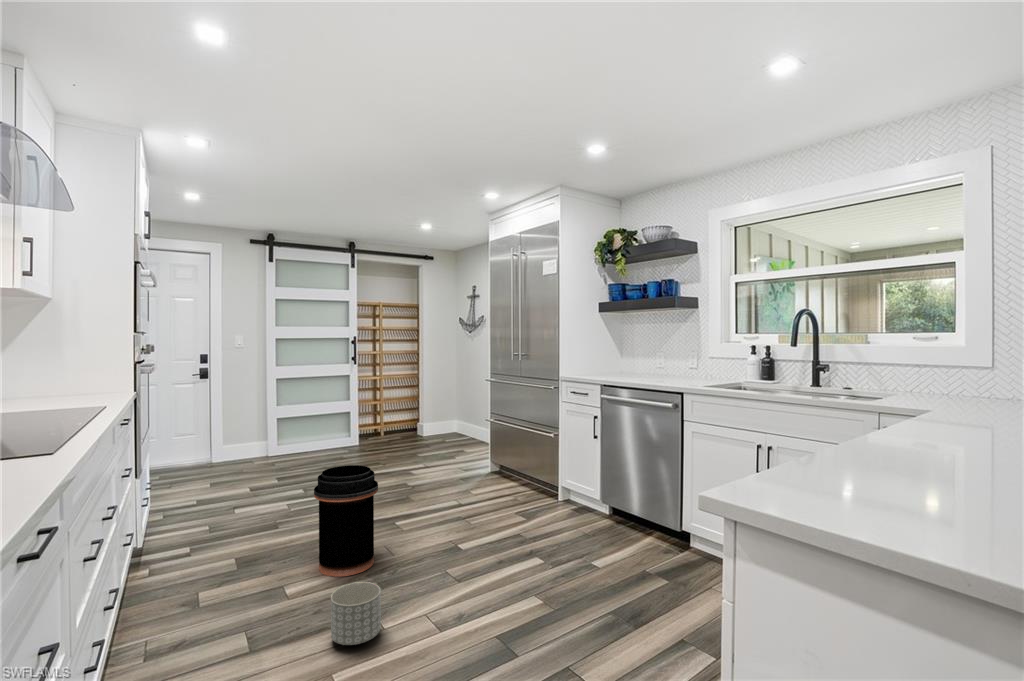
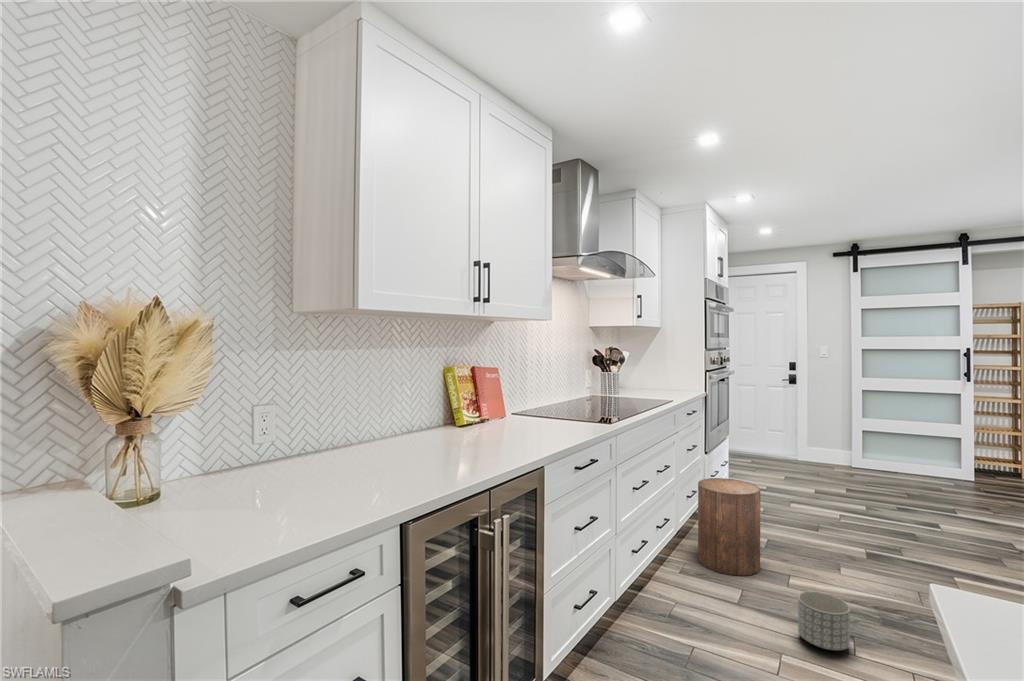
trash can: present [314,465,378,577] -> none [826,487,900,600]
stool: none [160,494,249,627] -> present [698,478,760,576]

